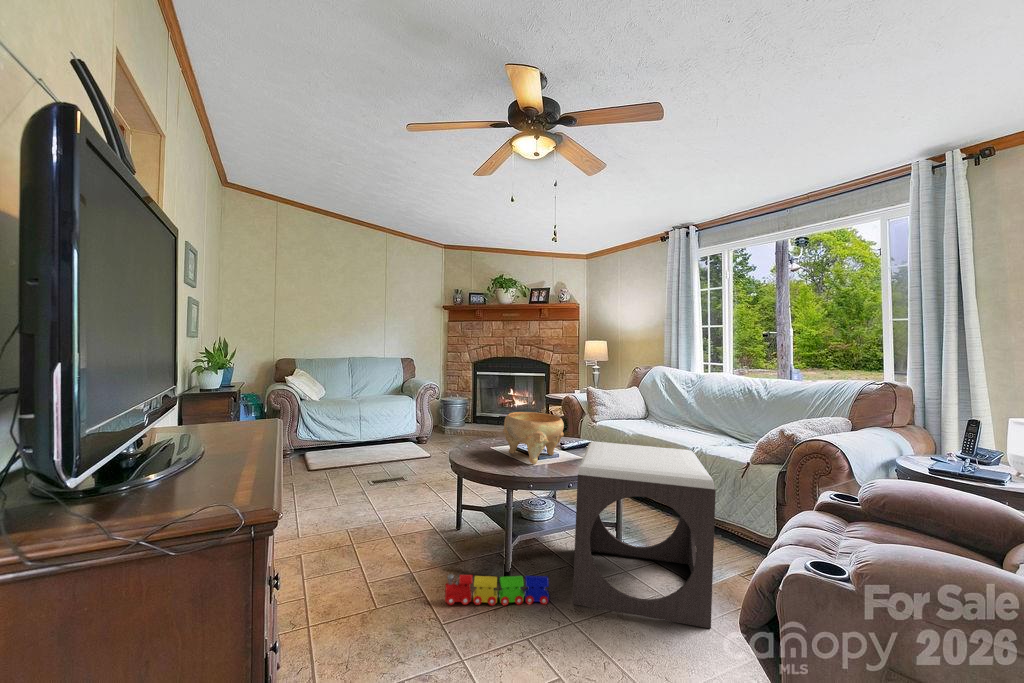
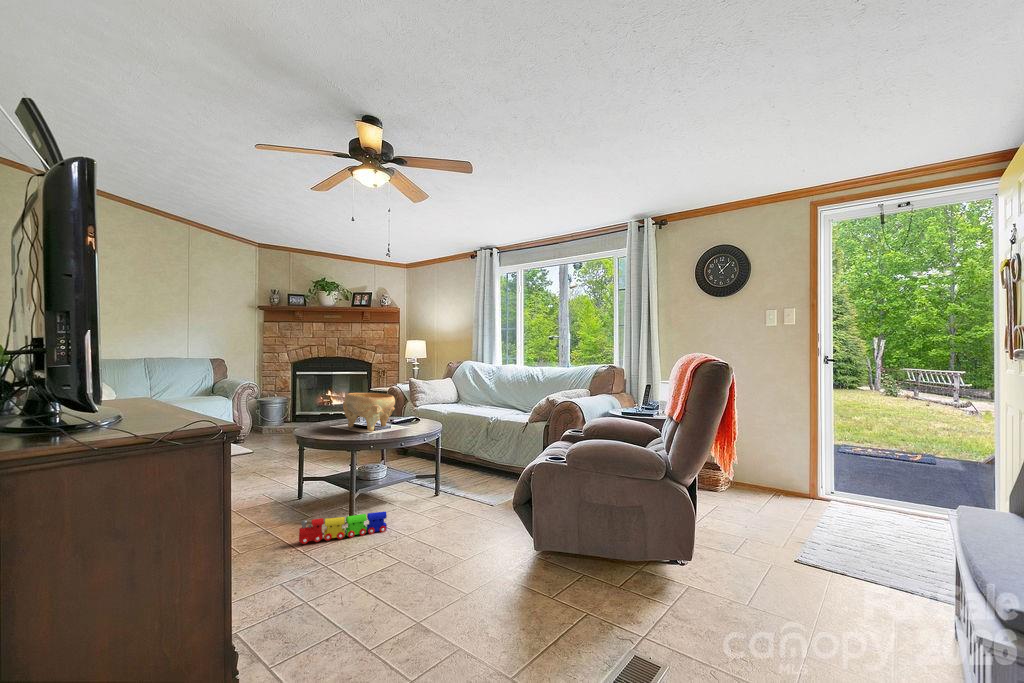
footstool: present [573,442,716,628] -> none [405,412,504,528]

